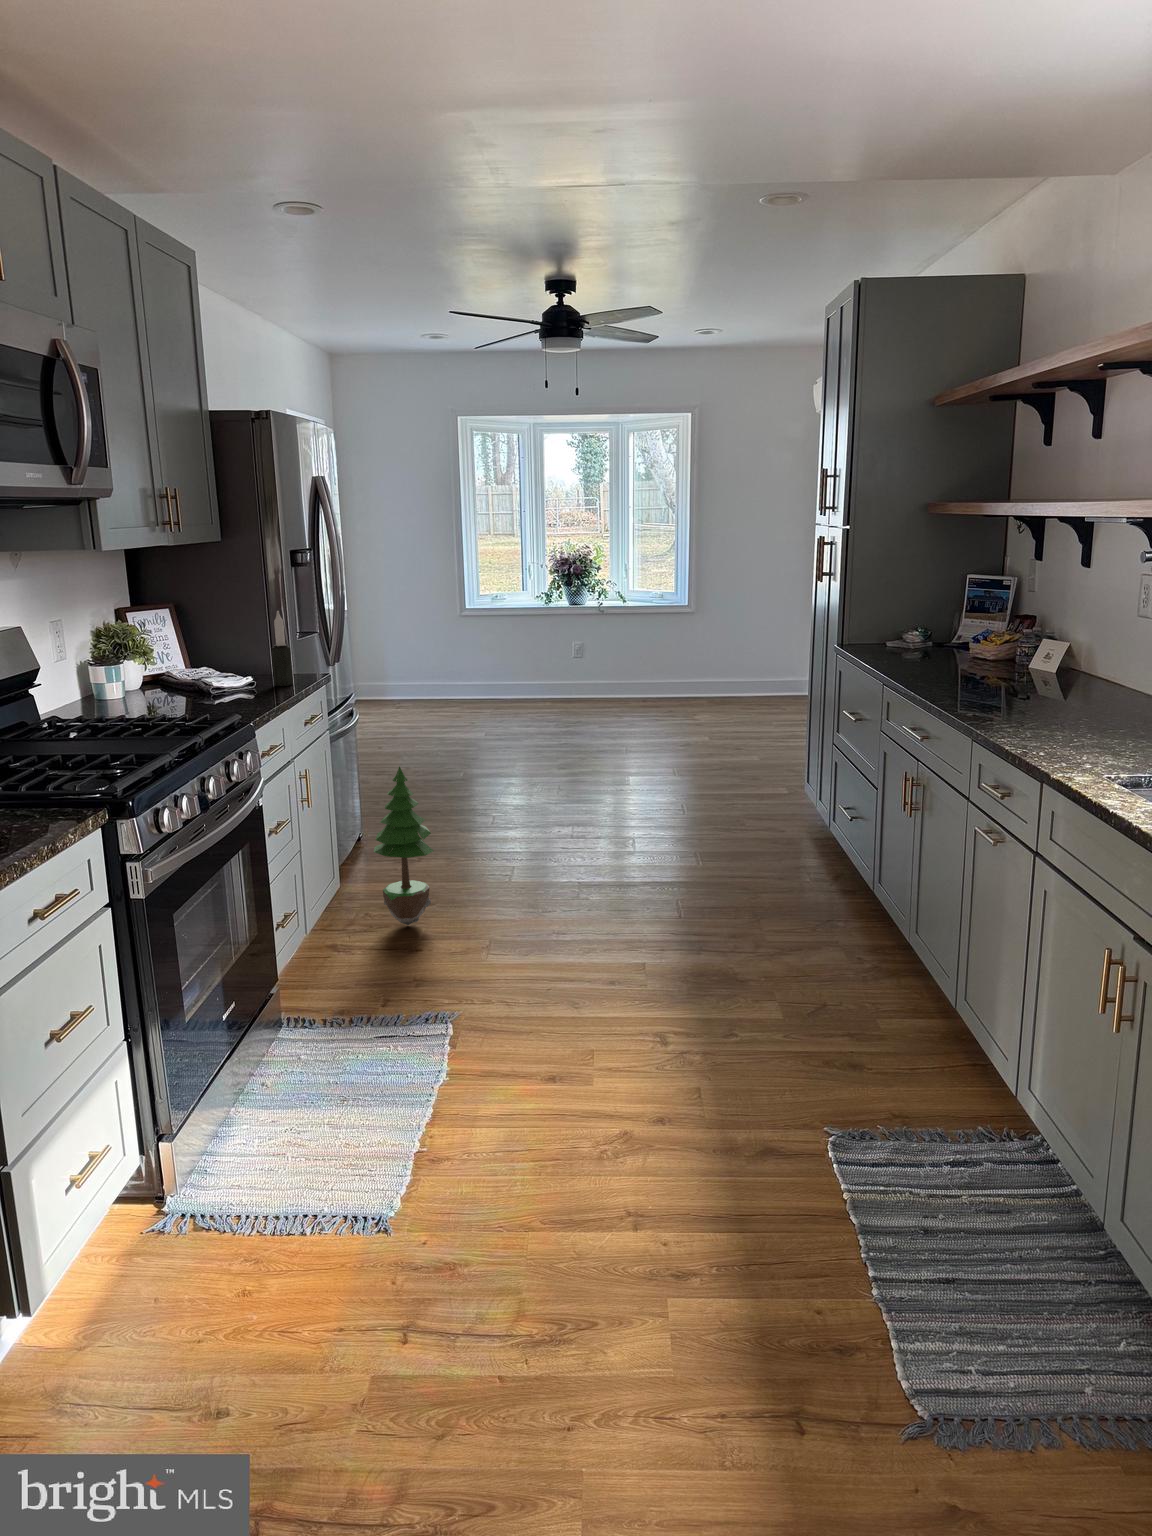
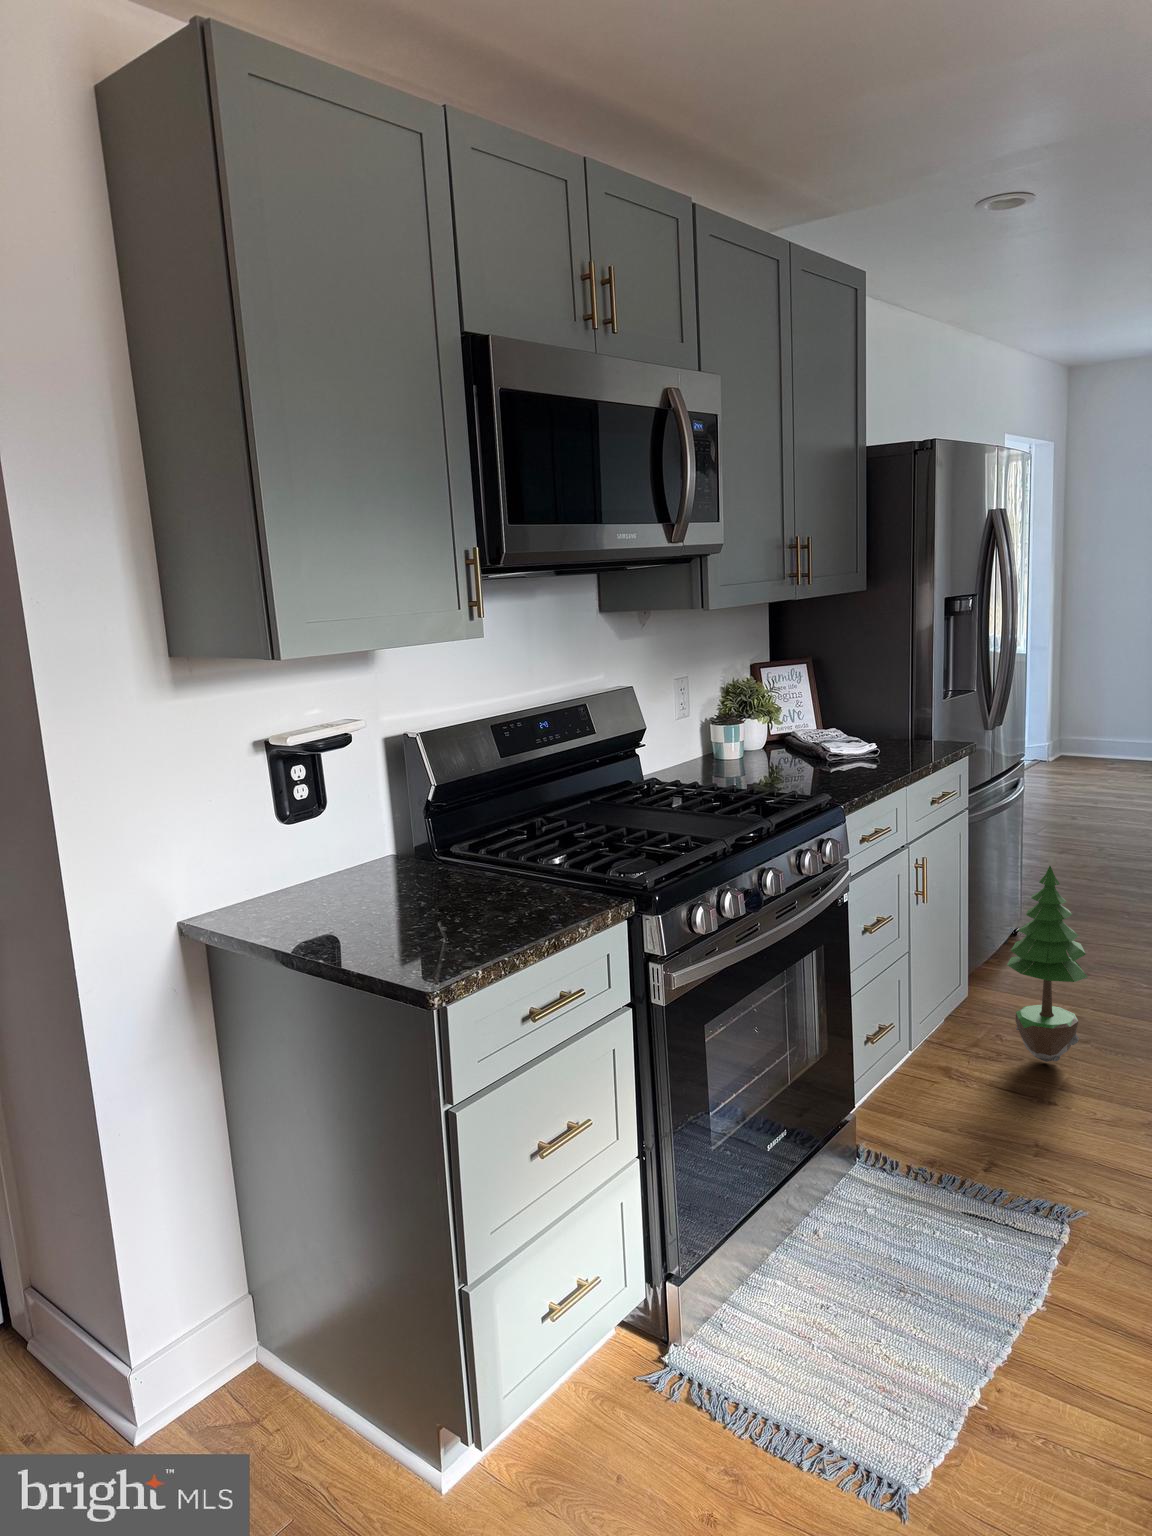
candle: present [271,611,293,686] -> none [903,671,925,758]

